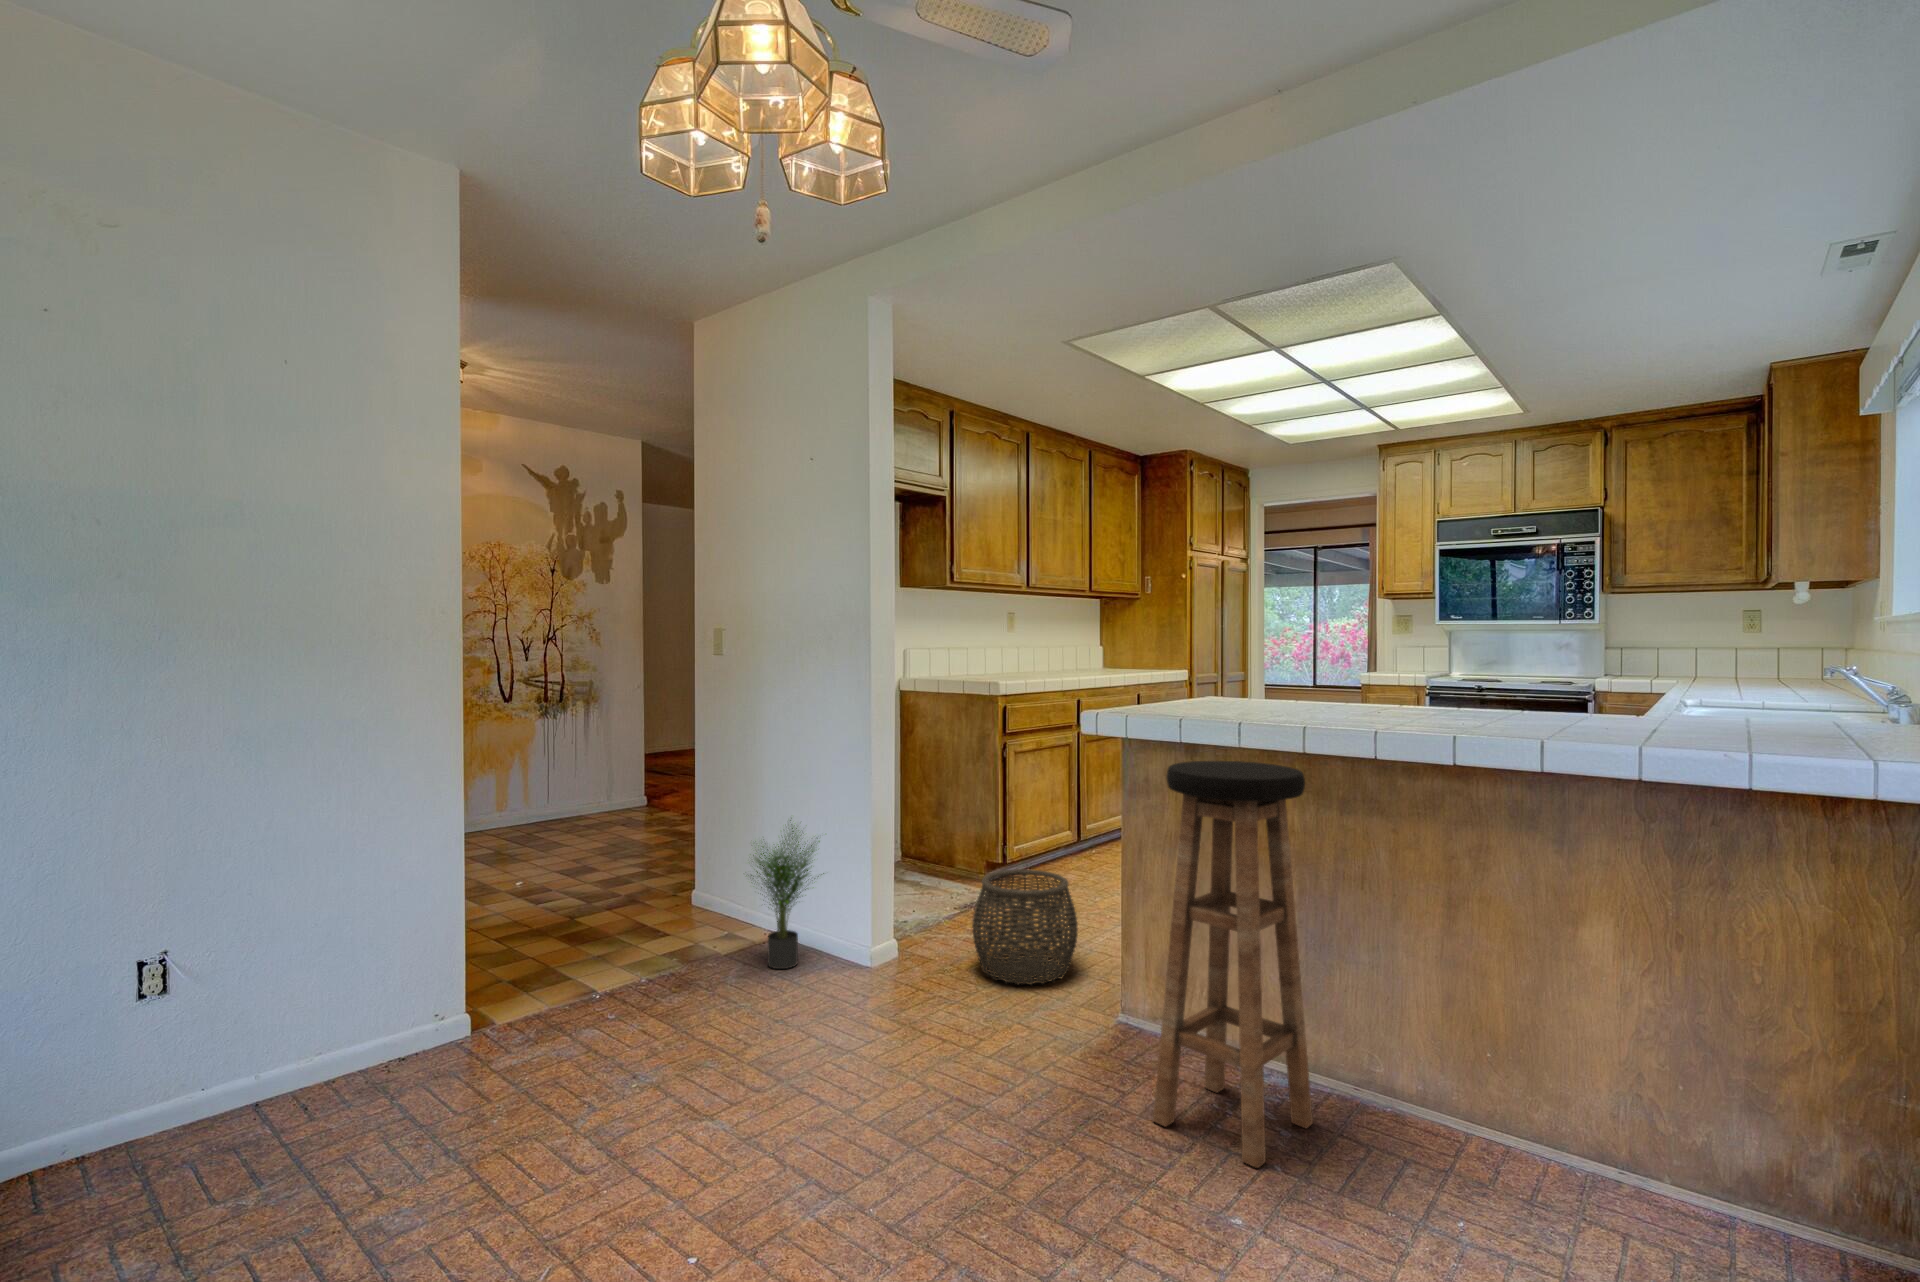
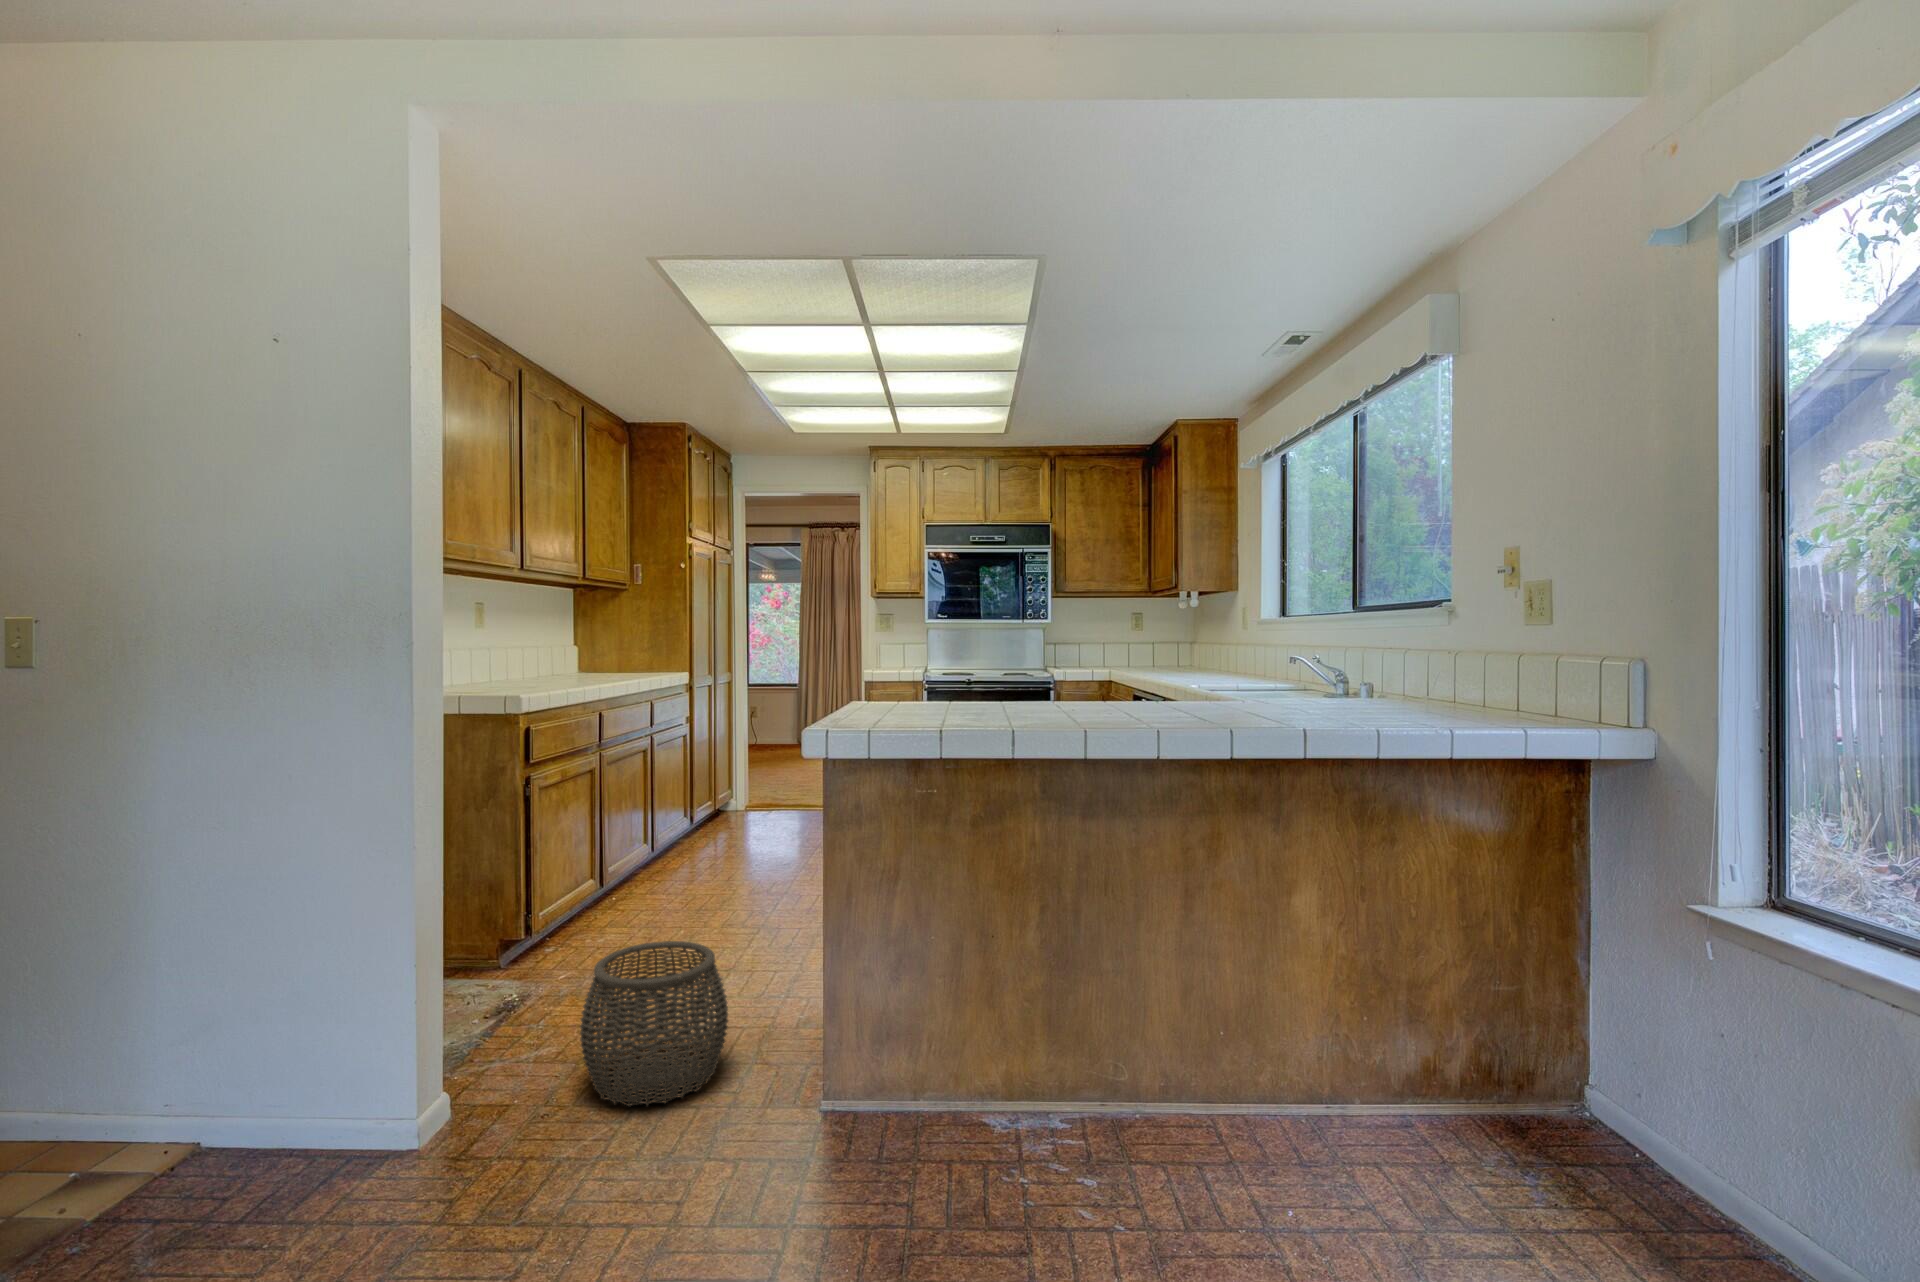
bar stool: present [1153,761,1313,1168] -> none [961,779,1113,1240]
potted plant: present [751,818,824,969] -> none [132,941,332,1216]

